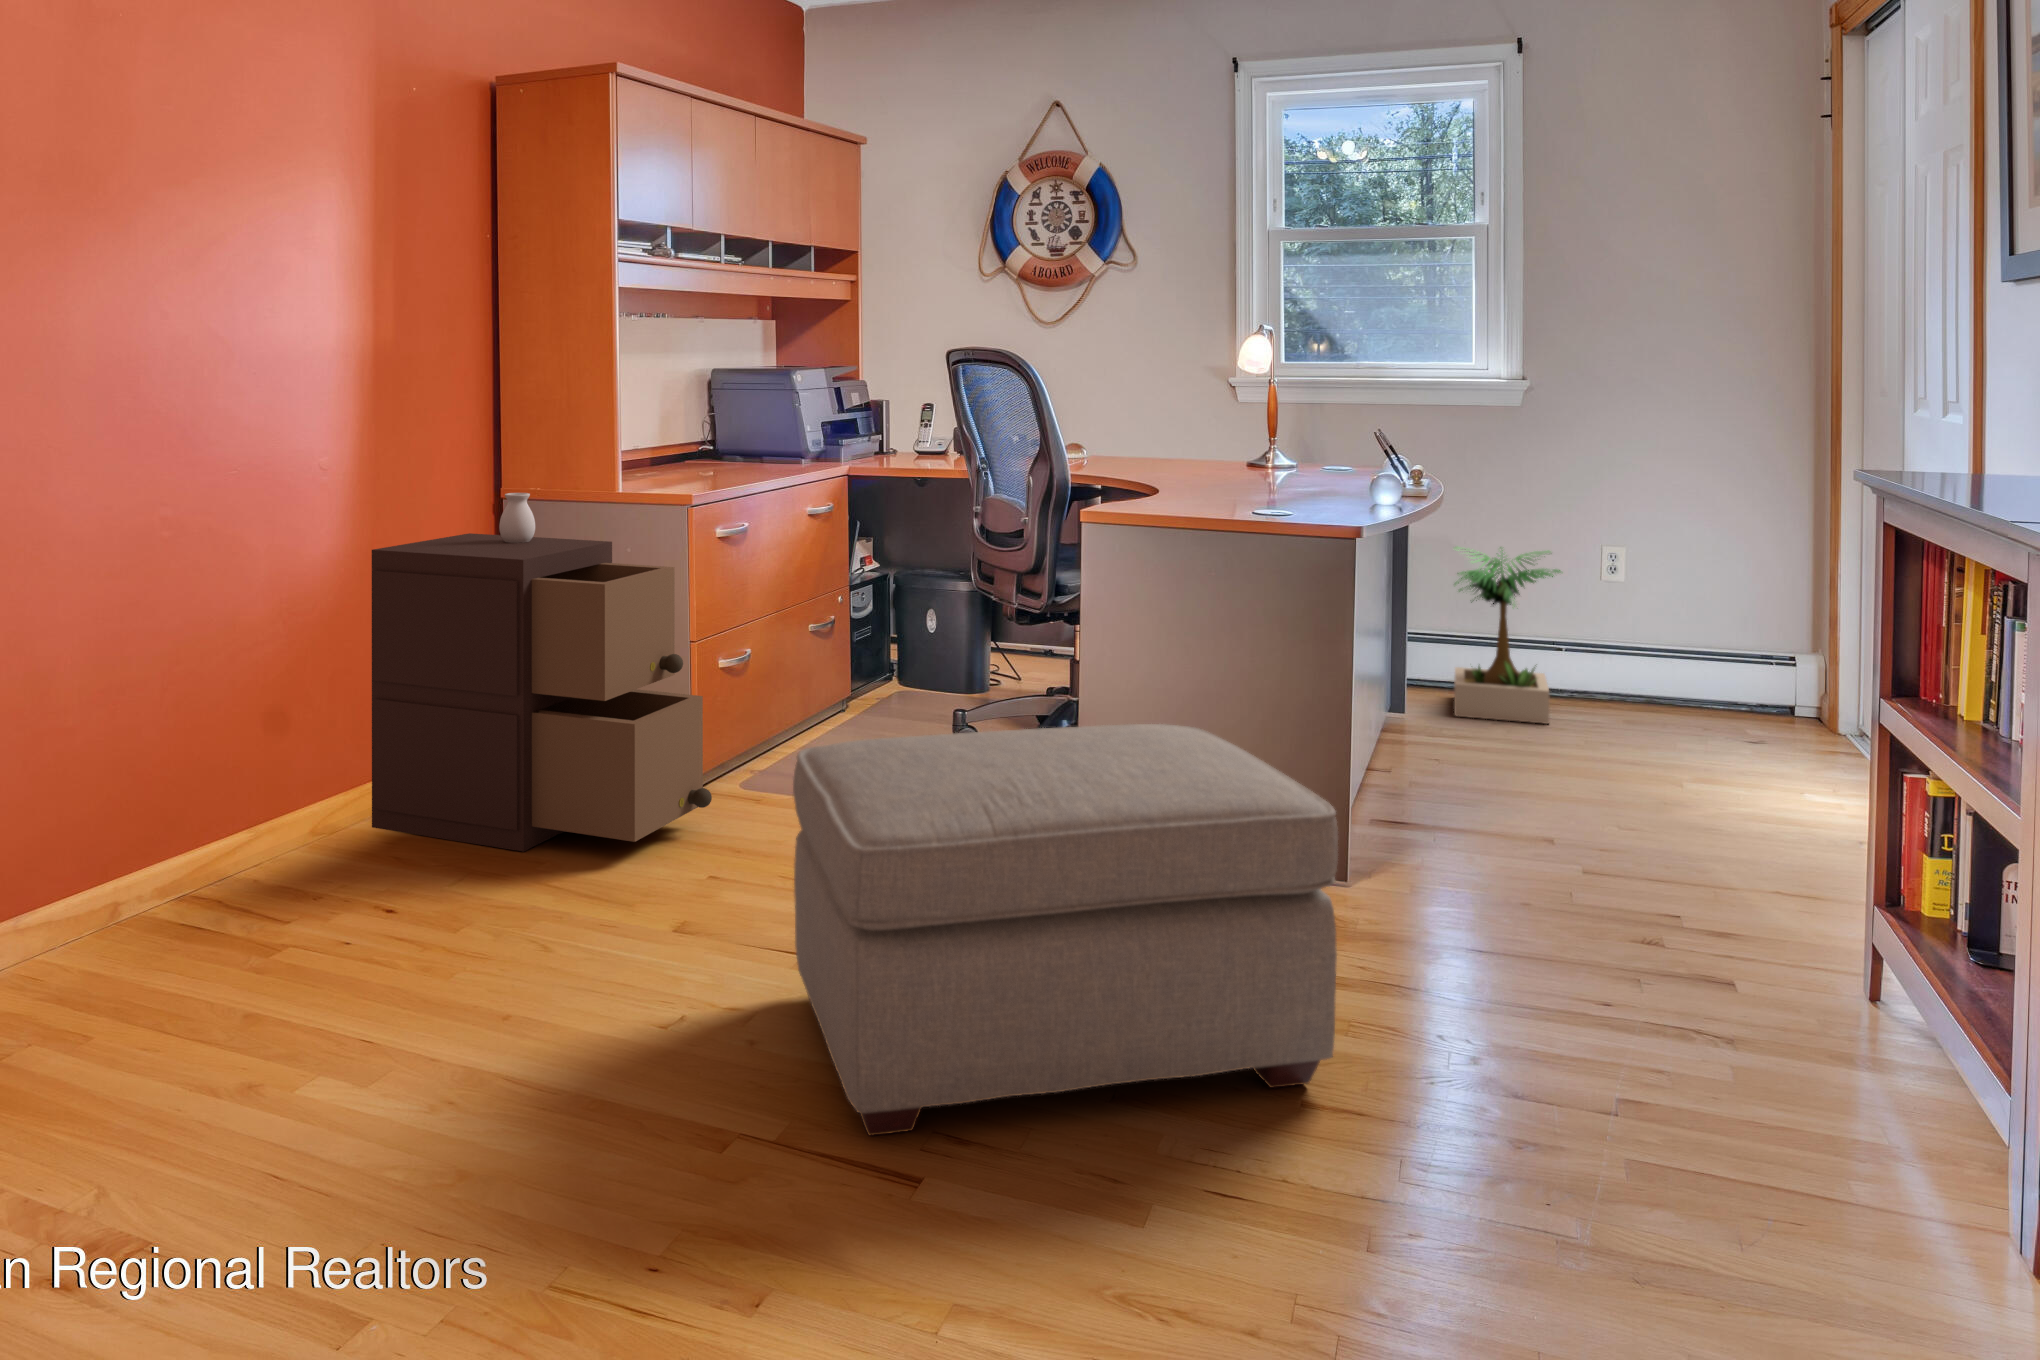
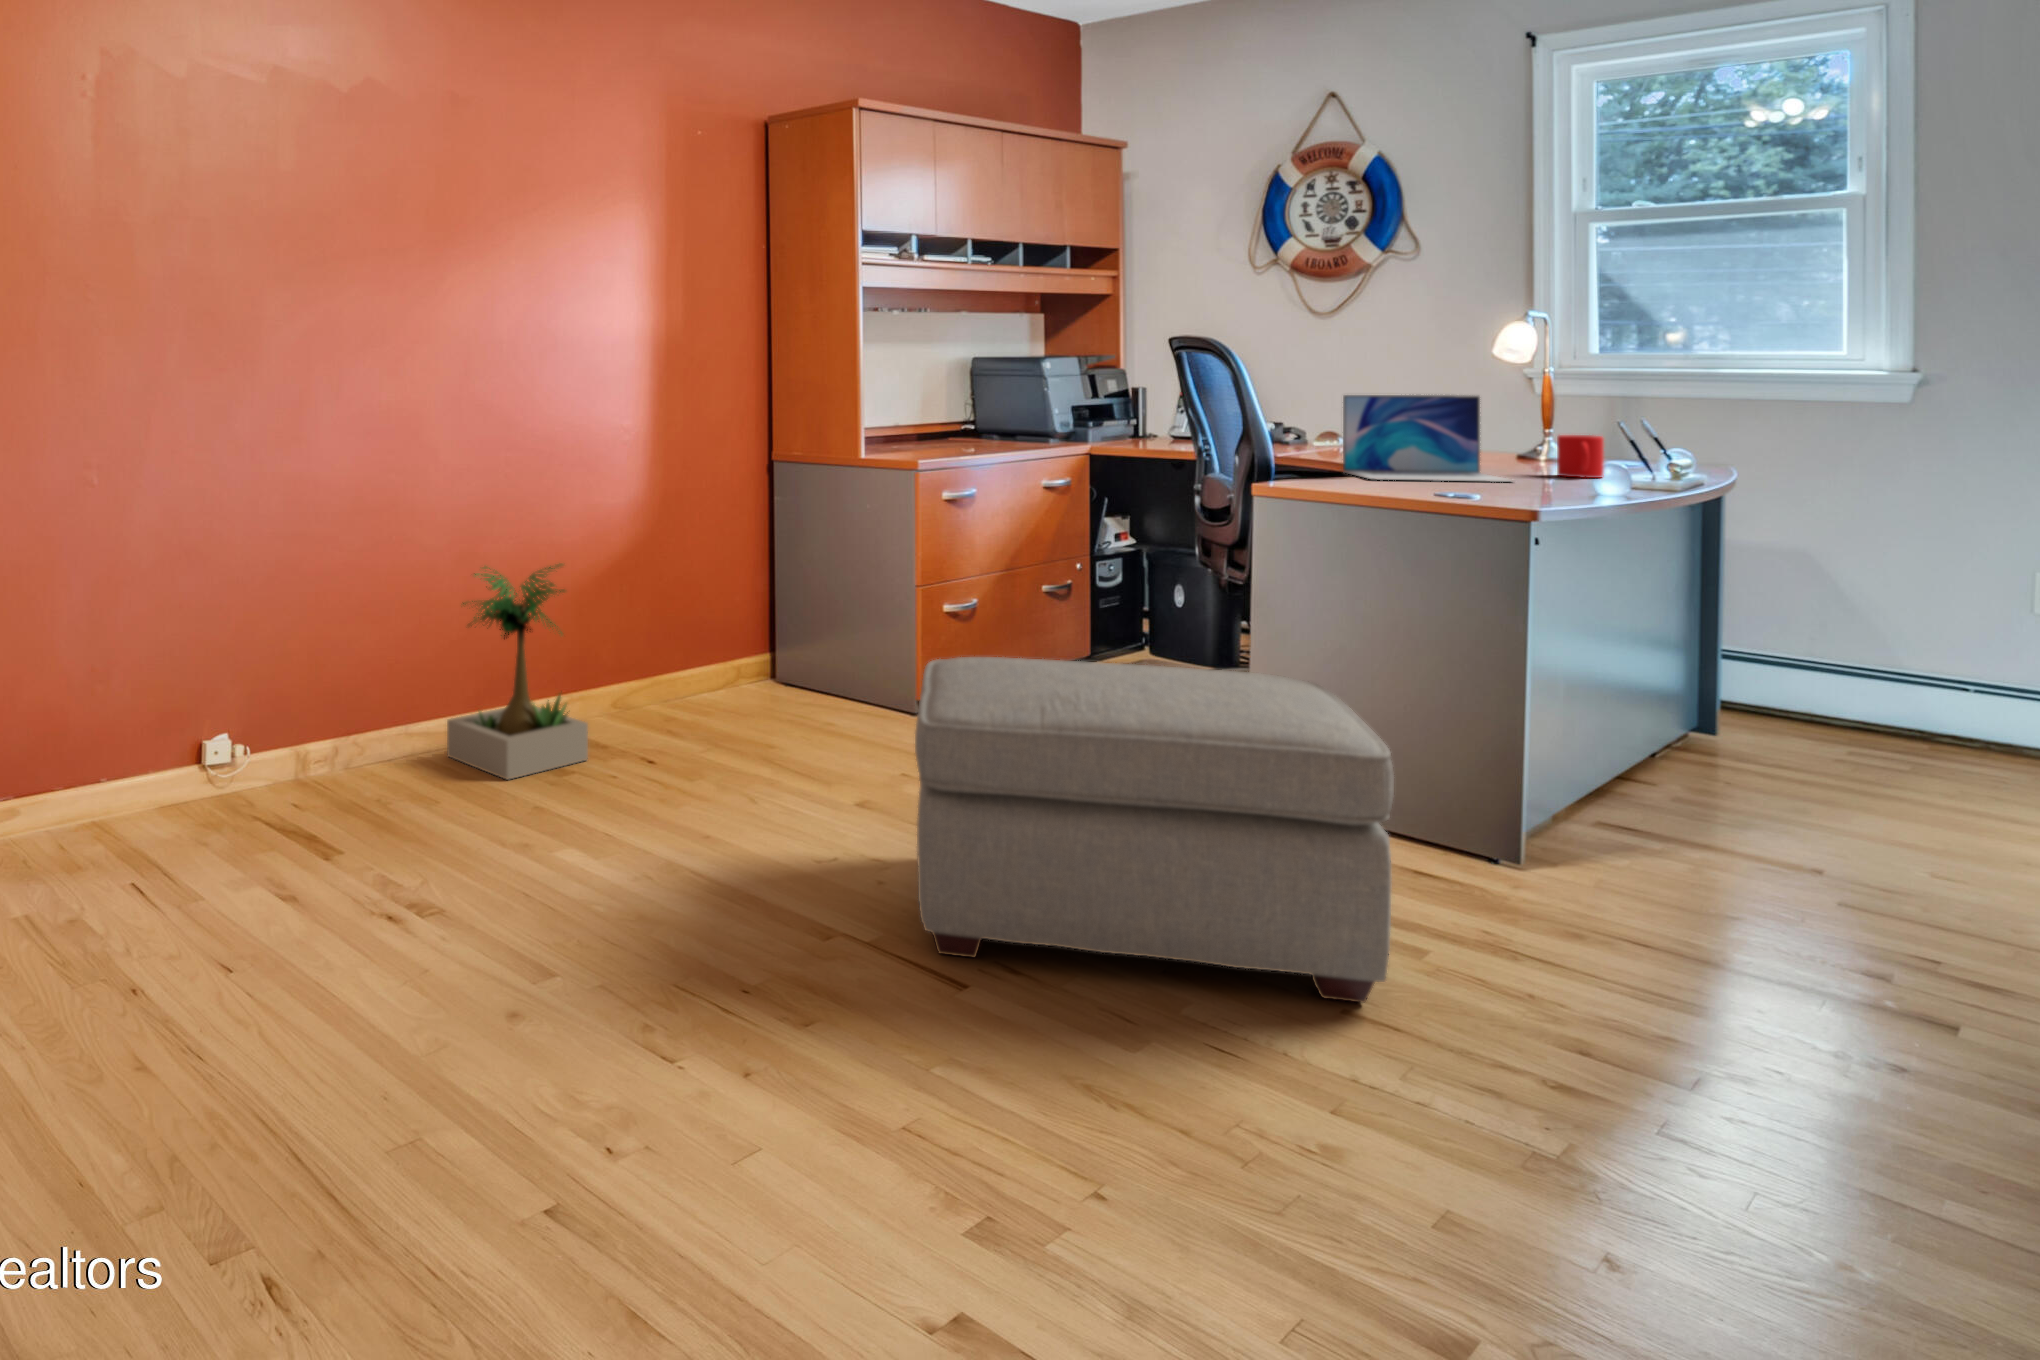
laptop: none [1134,409,1290,498] -> present [1343,395,1512,482]
mug: none [1306,445,1344,486] -> present [1557,435,1604,478]
storage cabinet: present [372,493,712,852] -> none [660,454,916,736]
potted plant: present [1454,547,1561,724] -> present [447,564,588,780]

